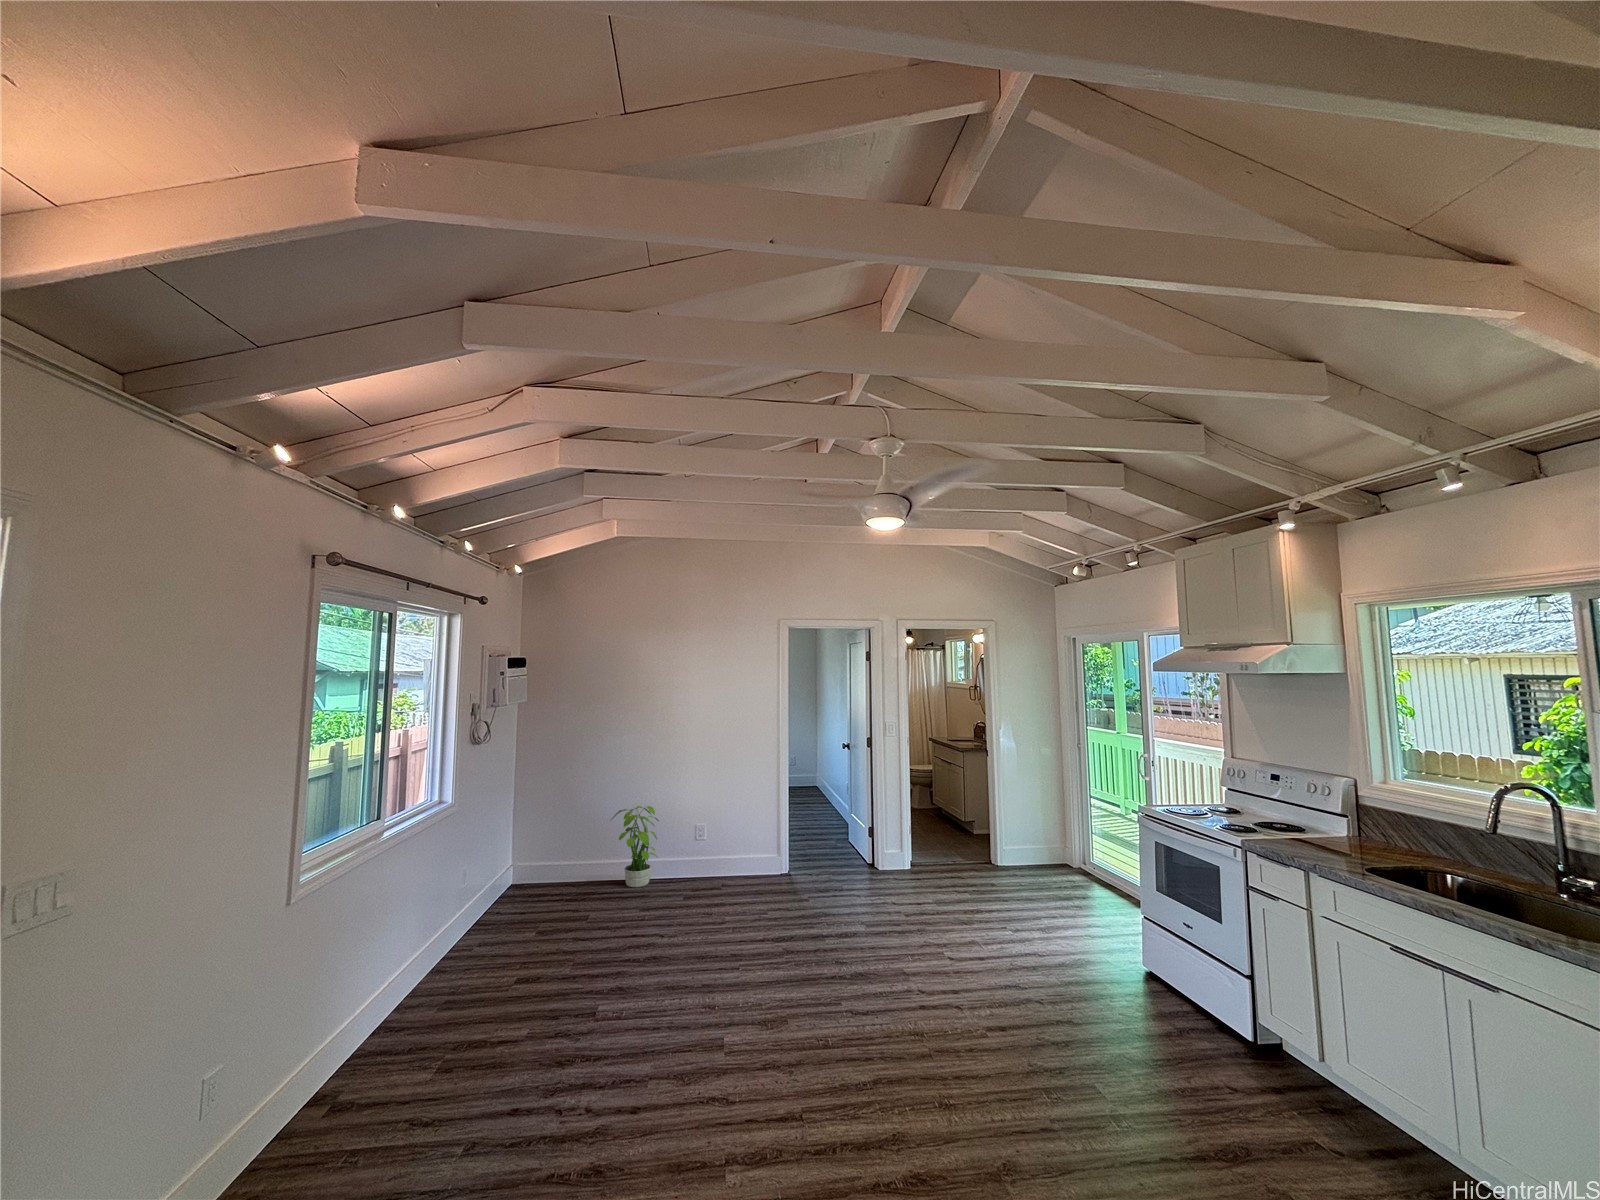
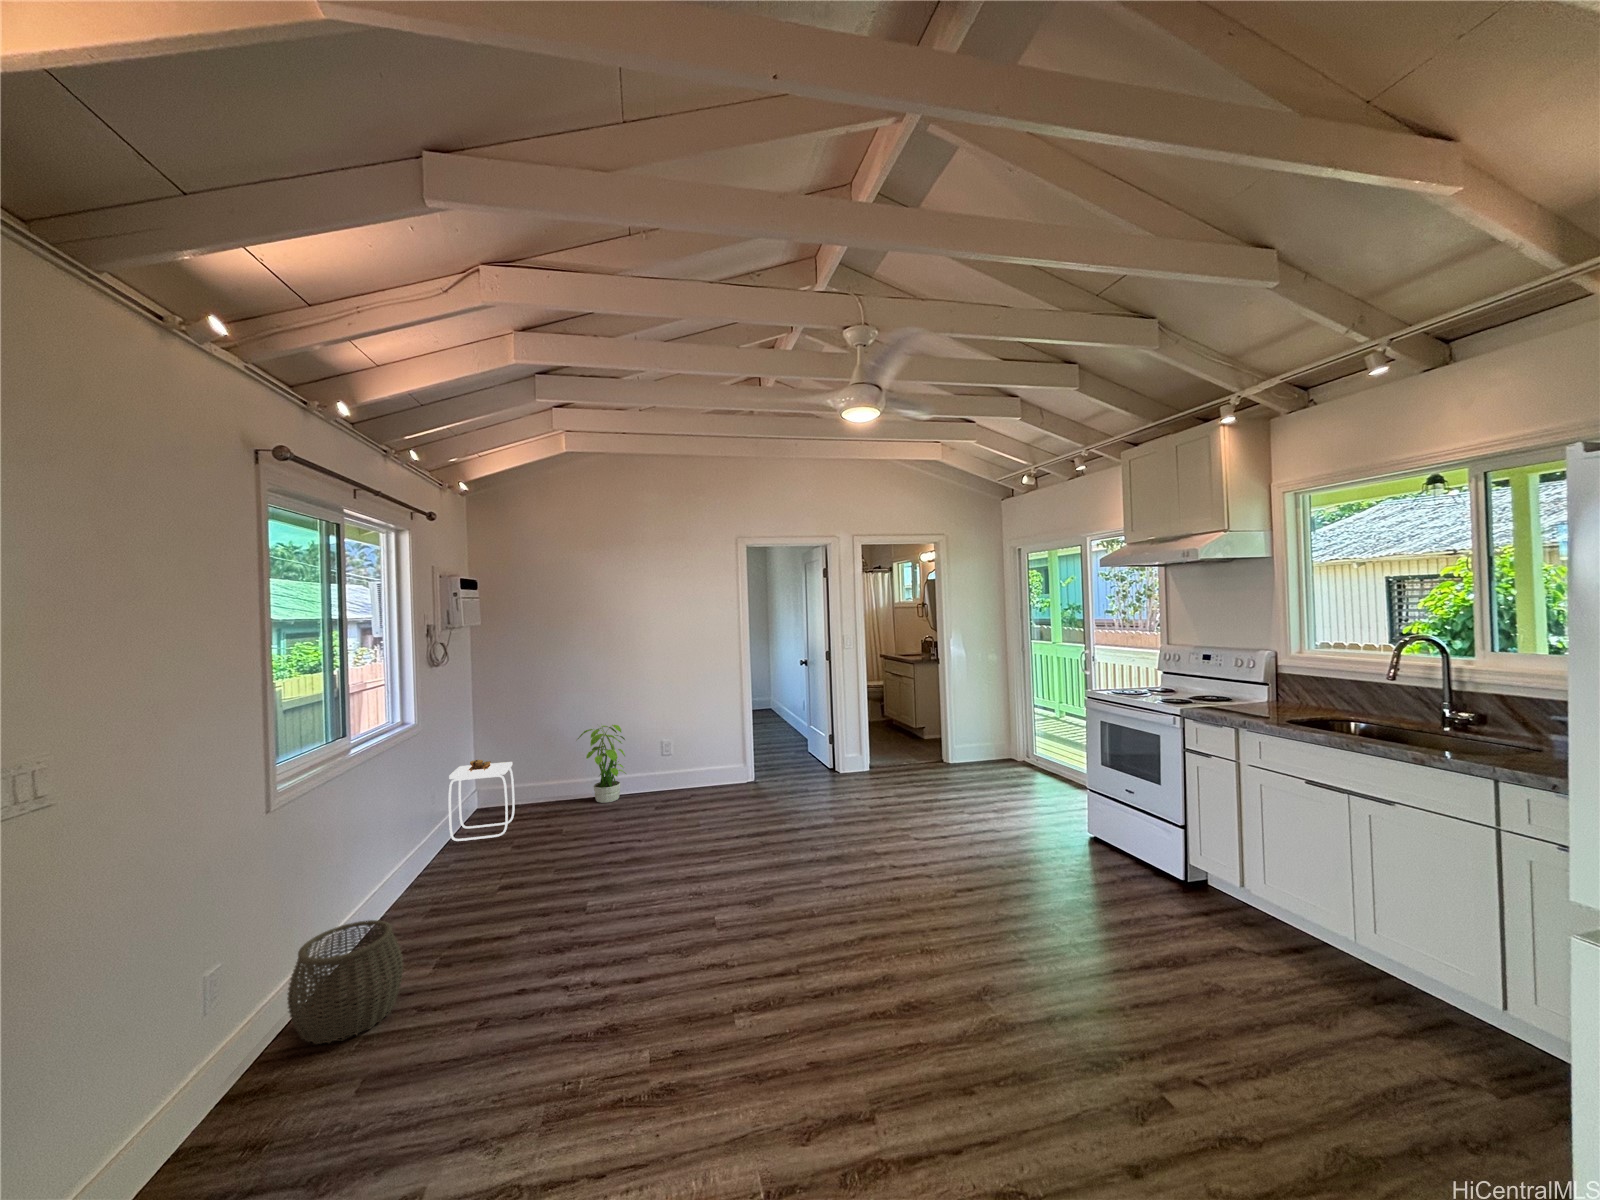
side table: none [478,838,545,922] -> present [449,760,515,841]
woven basket: none [283,1020,402,1156] -> present [287,920,403,1044]

